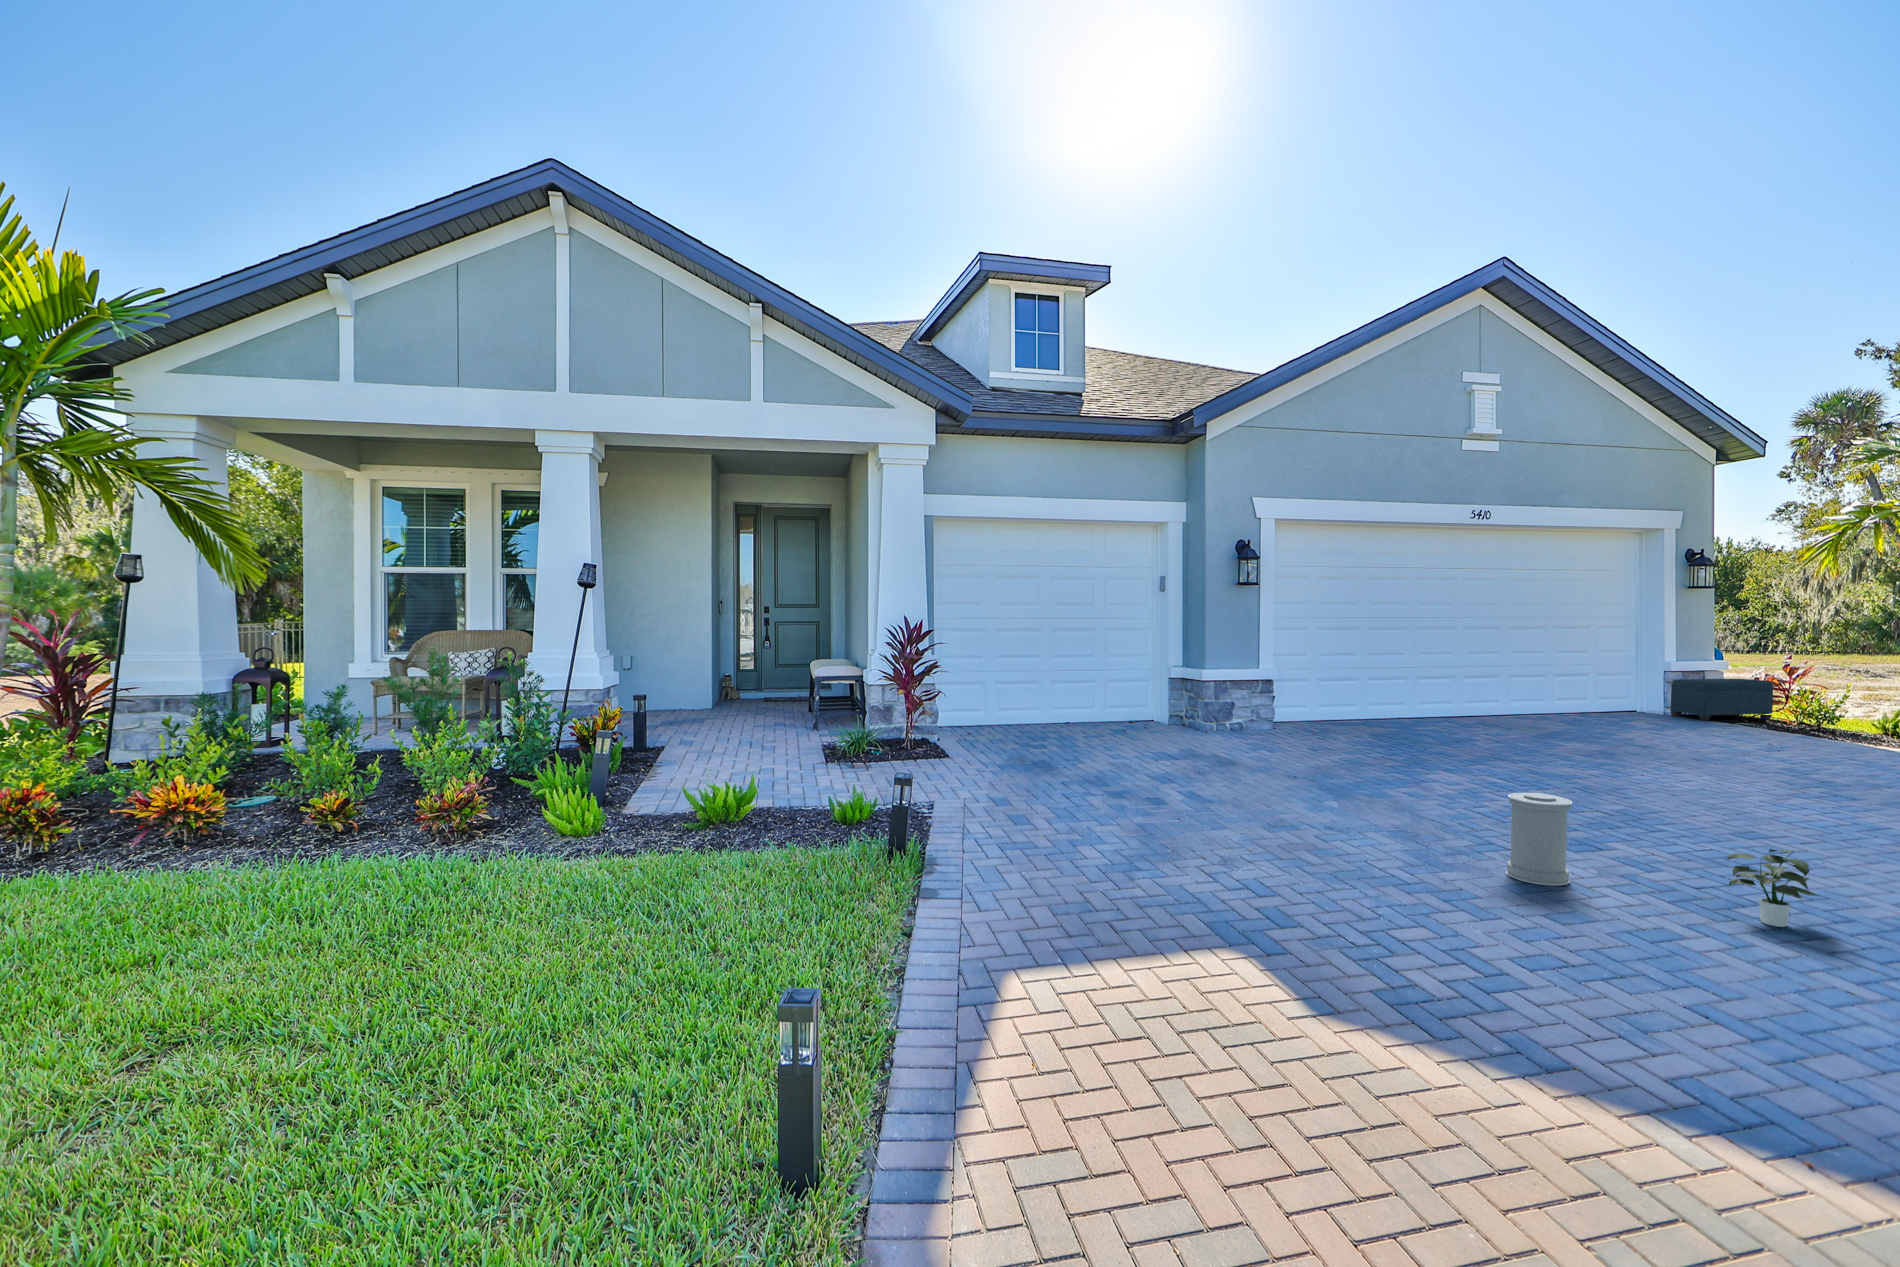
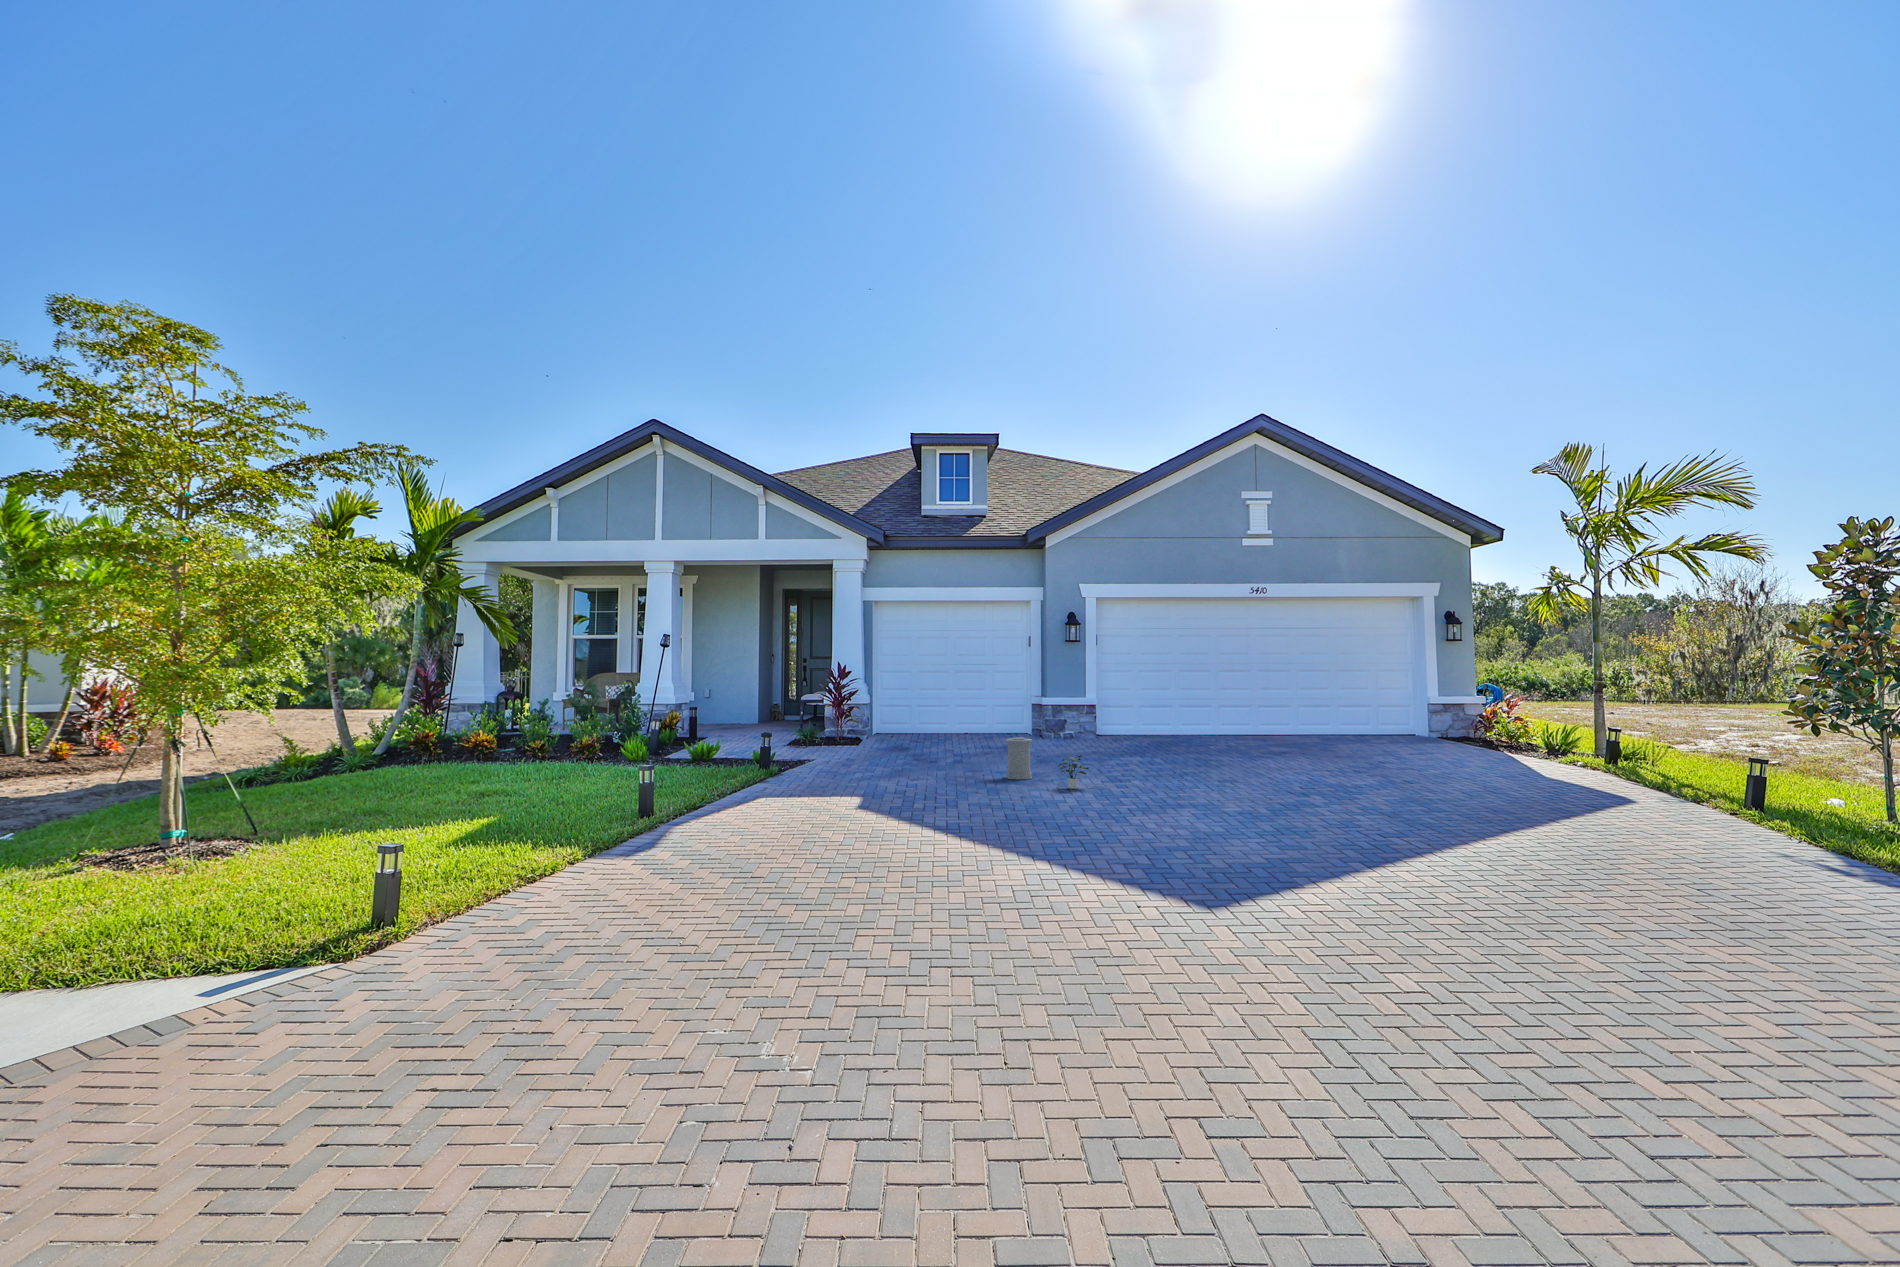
bench: present [1671,679,1773,721] -> none [1429,710,1504,740]

